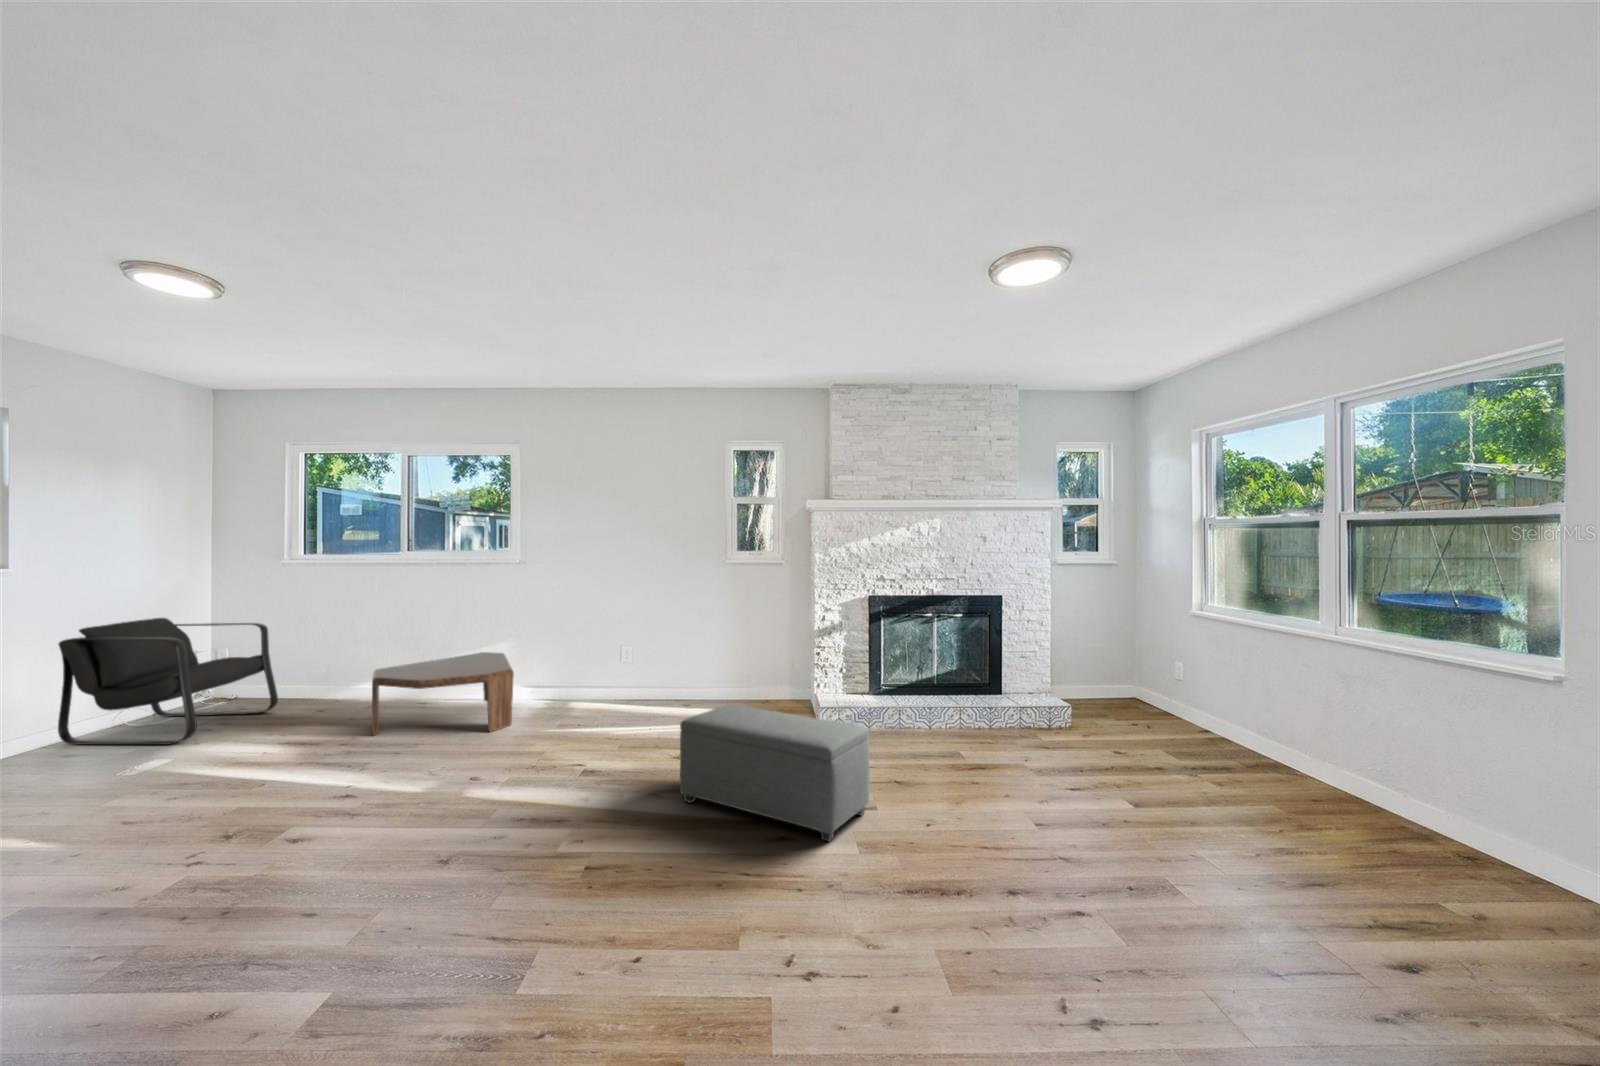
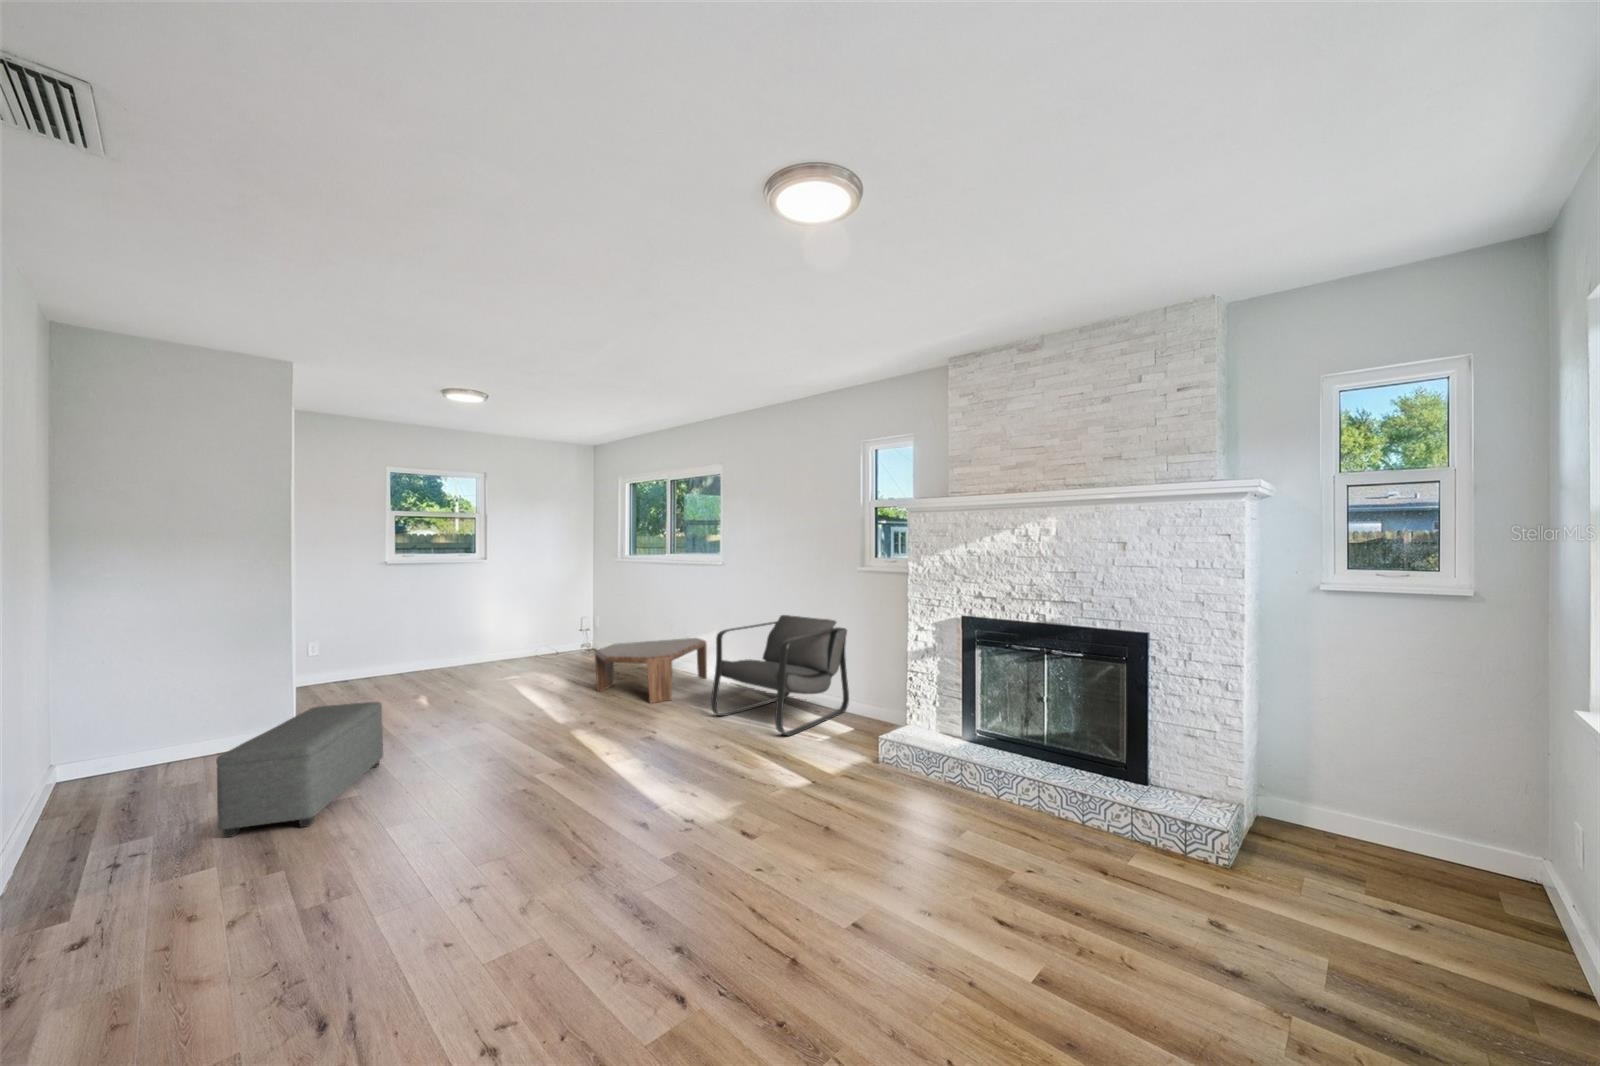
armchair: present [58,618,278,745] -> present [711,615,849,735]
ottoman: present [680,705,870,841] -> present [216,702,383,837]

